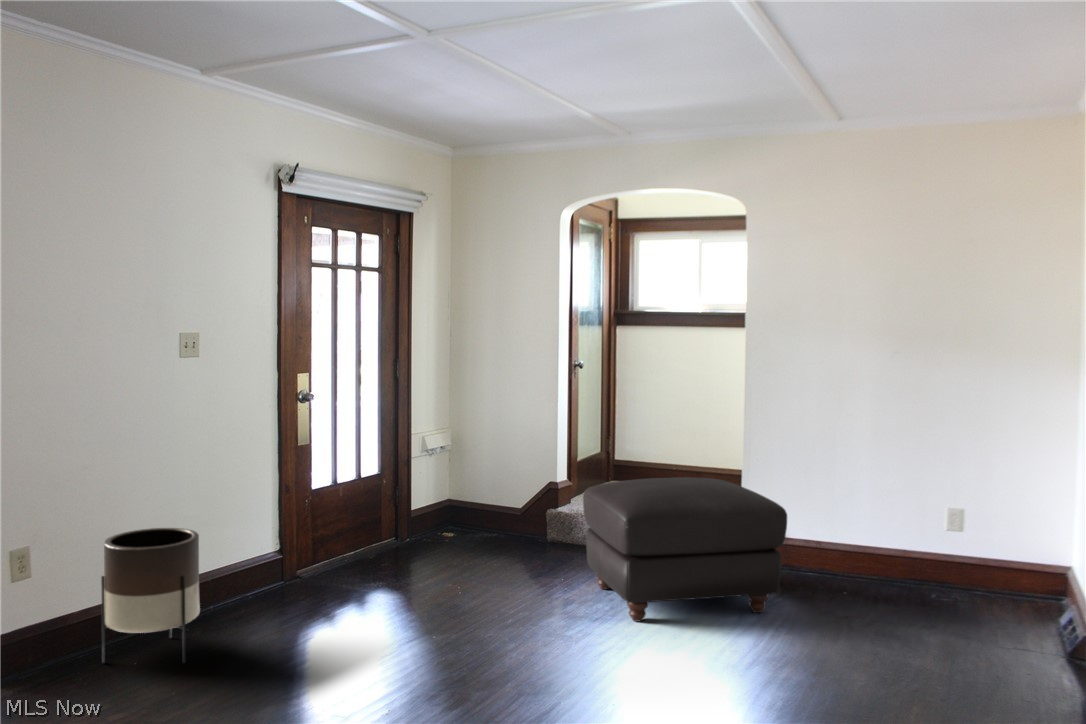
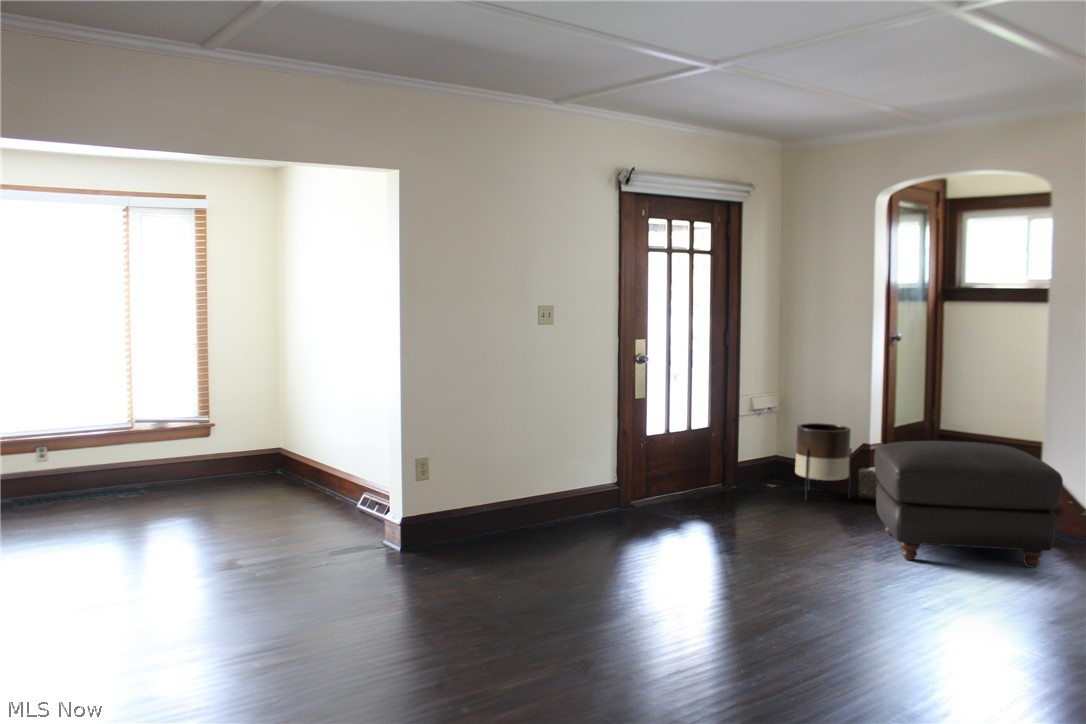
planter: present [101,528,200,663] -> present [795,423,852,499]

